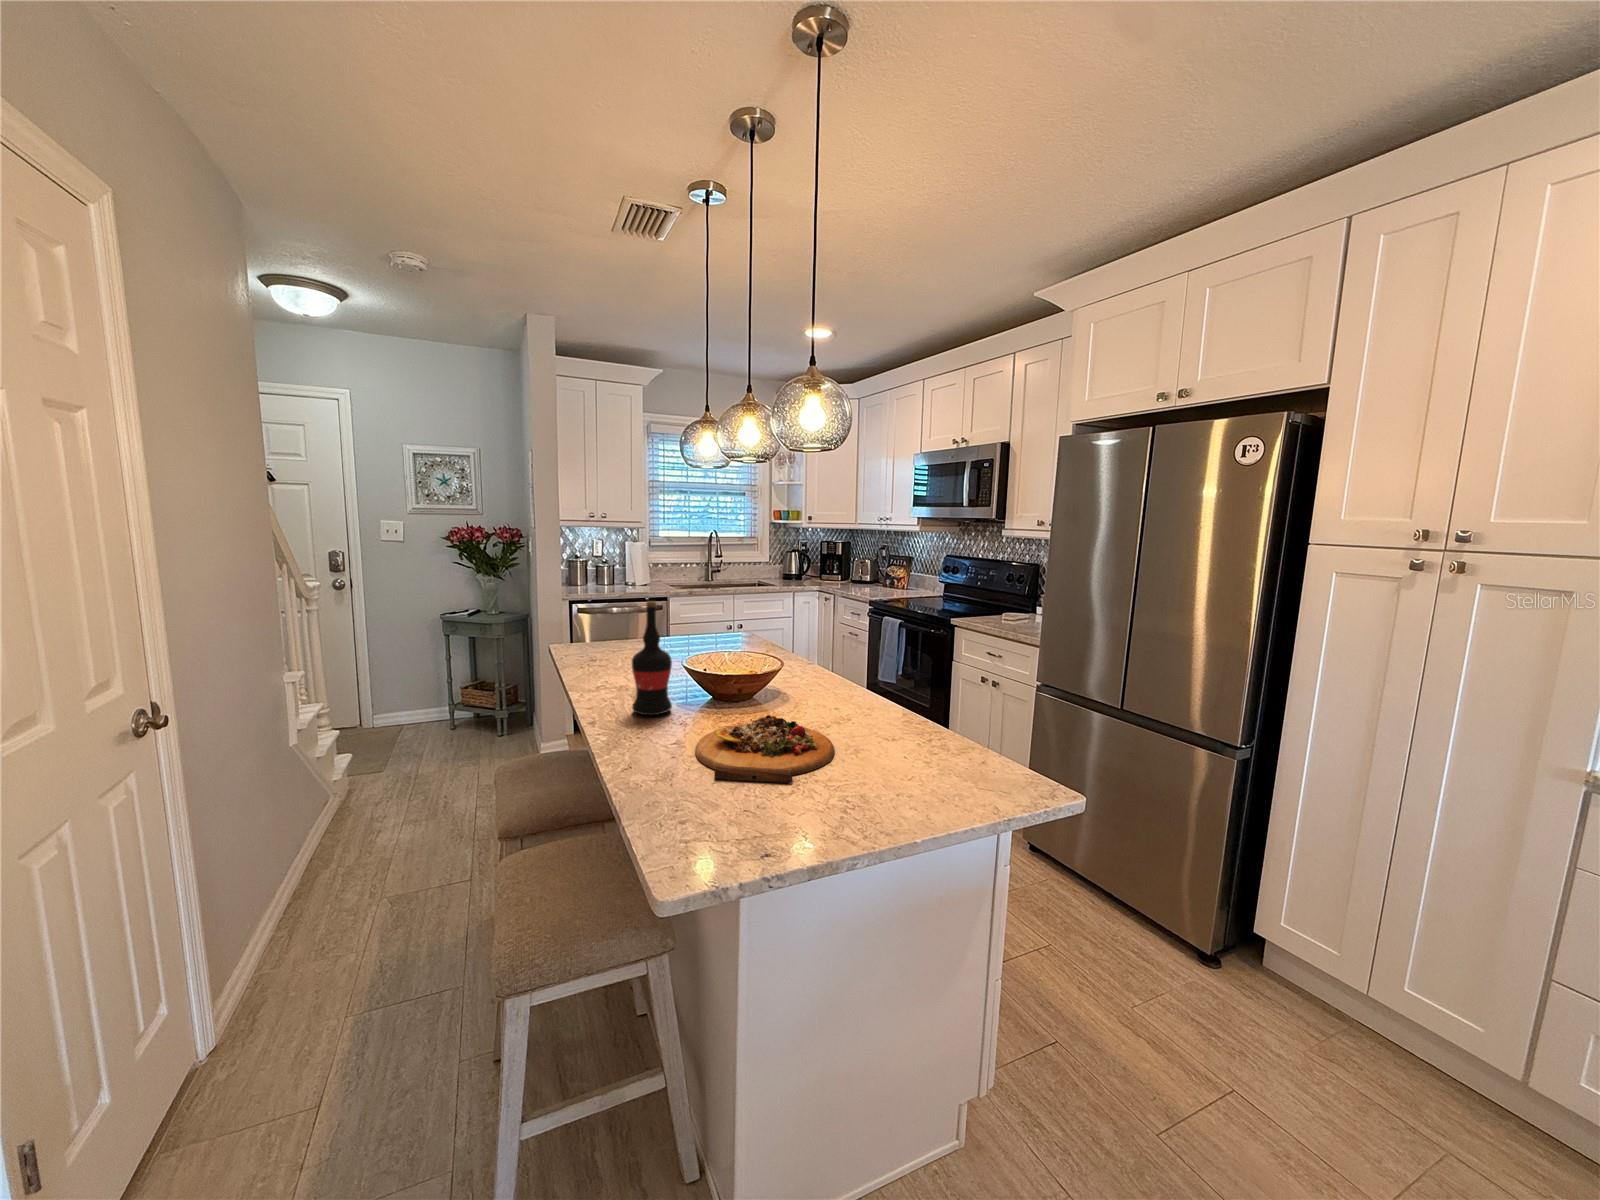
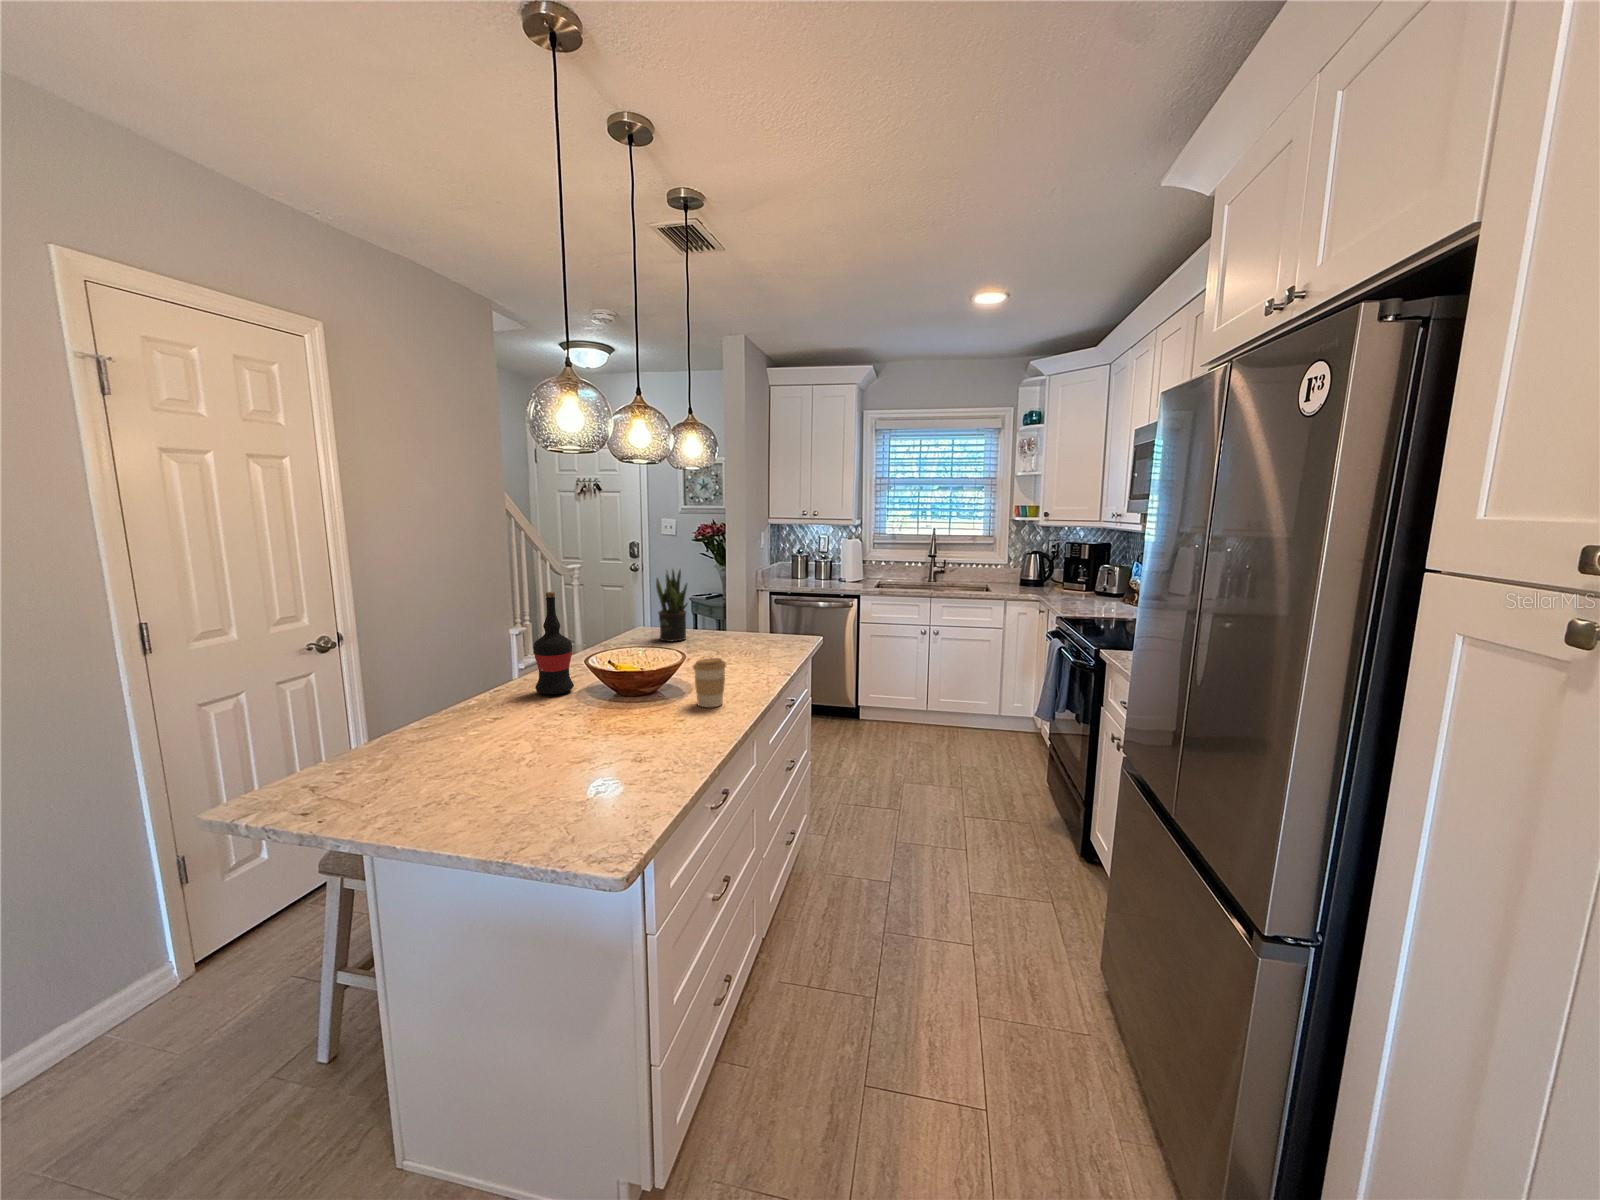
potted plant: none [598,574,633,654] -> present [656,570,688,642]
coffee cup: none [800,650,831,697] -> present [693,658,726,707]
cutting board: present [695,715,835,784] -> none [440,708,603,771]

